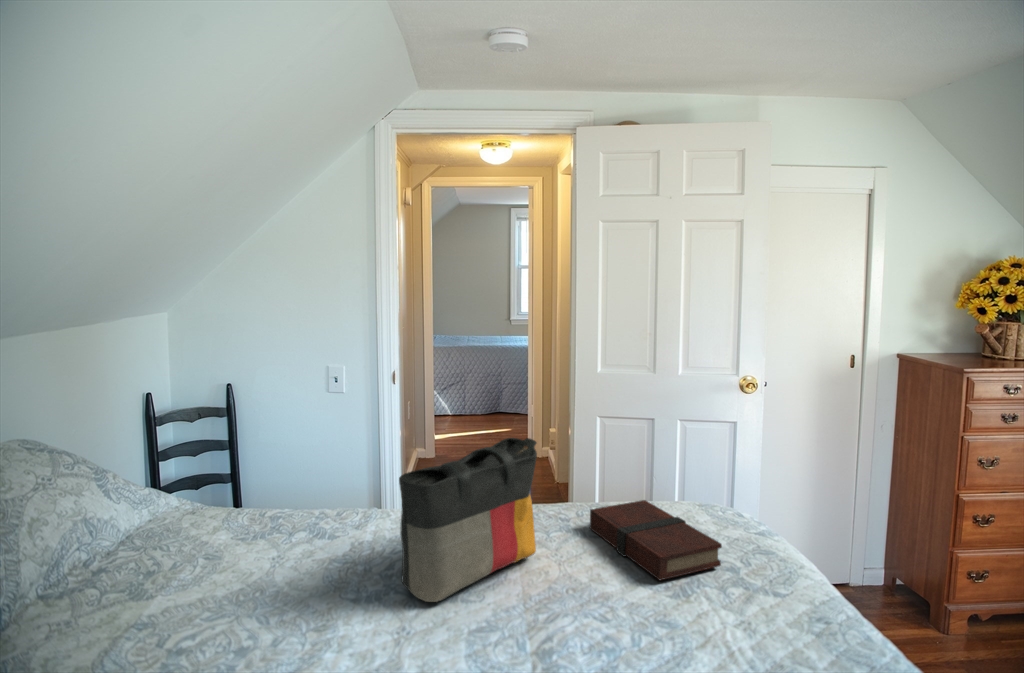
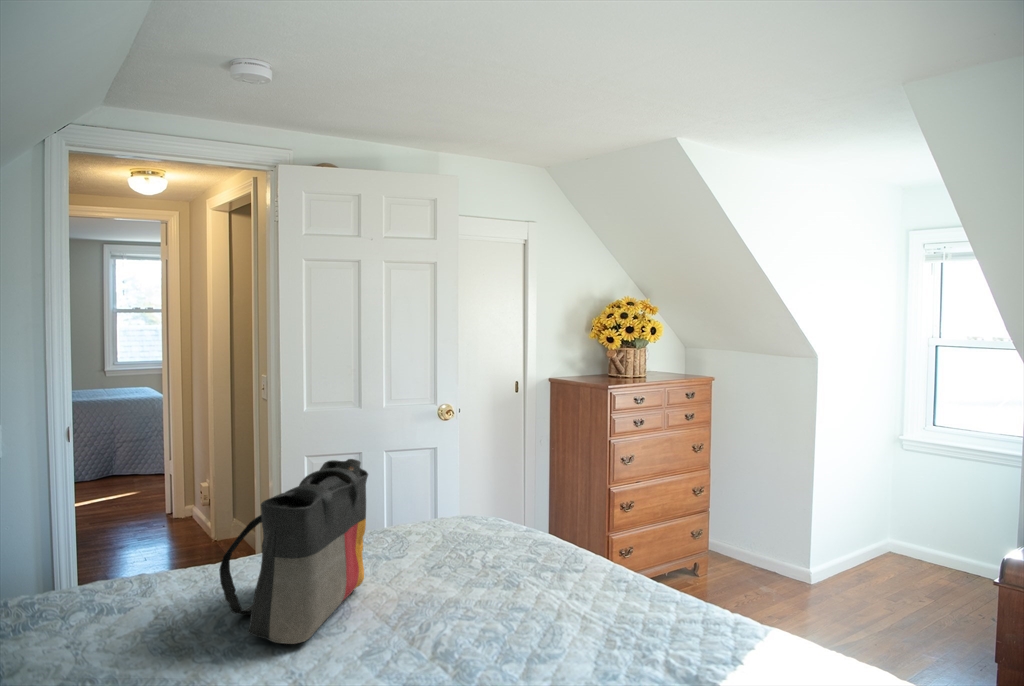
book: present [590,500,722,580] -> none [388,518,525,580]

